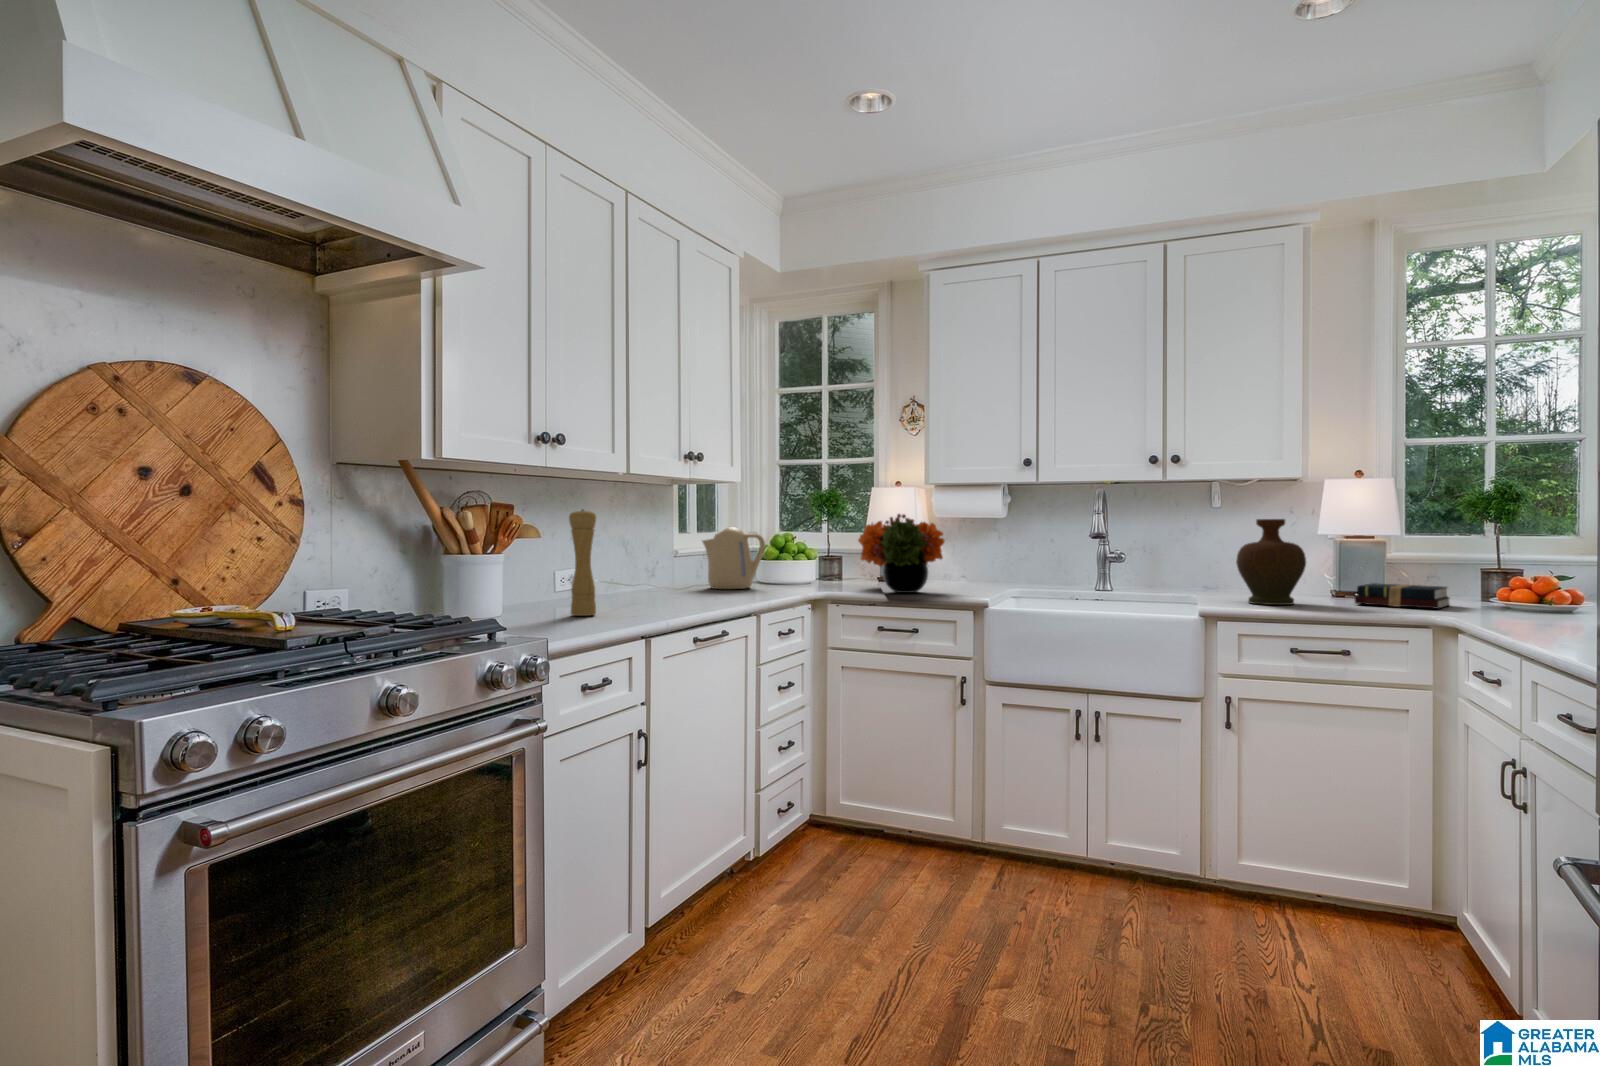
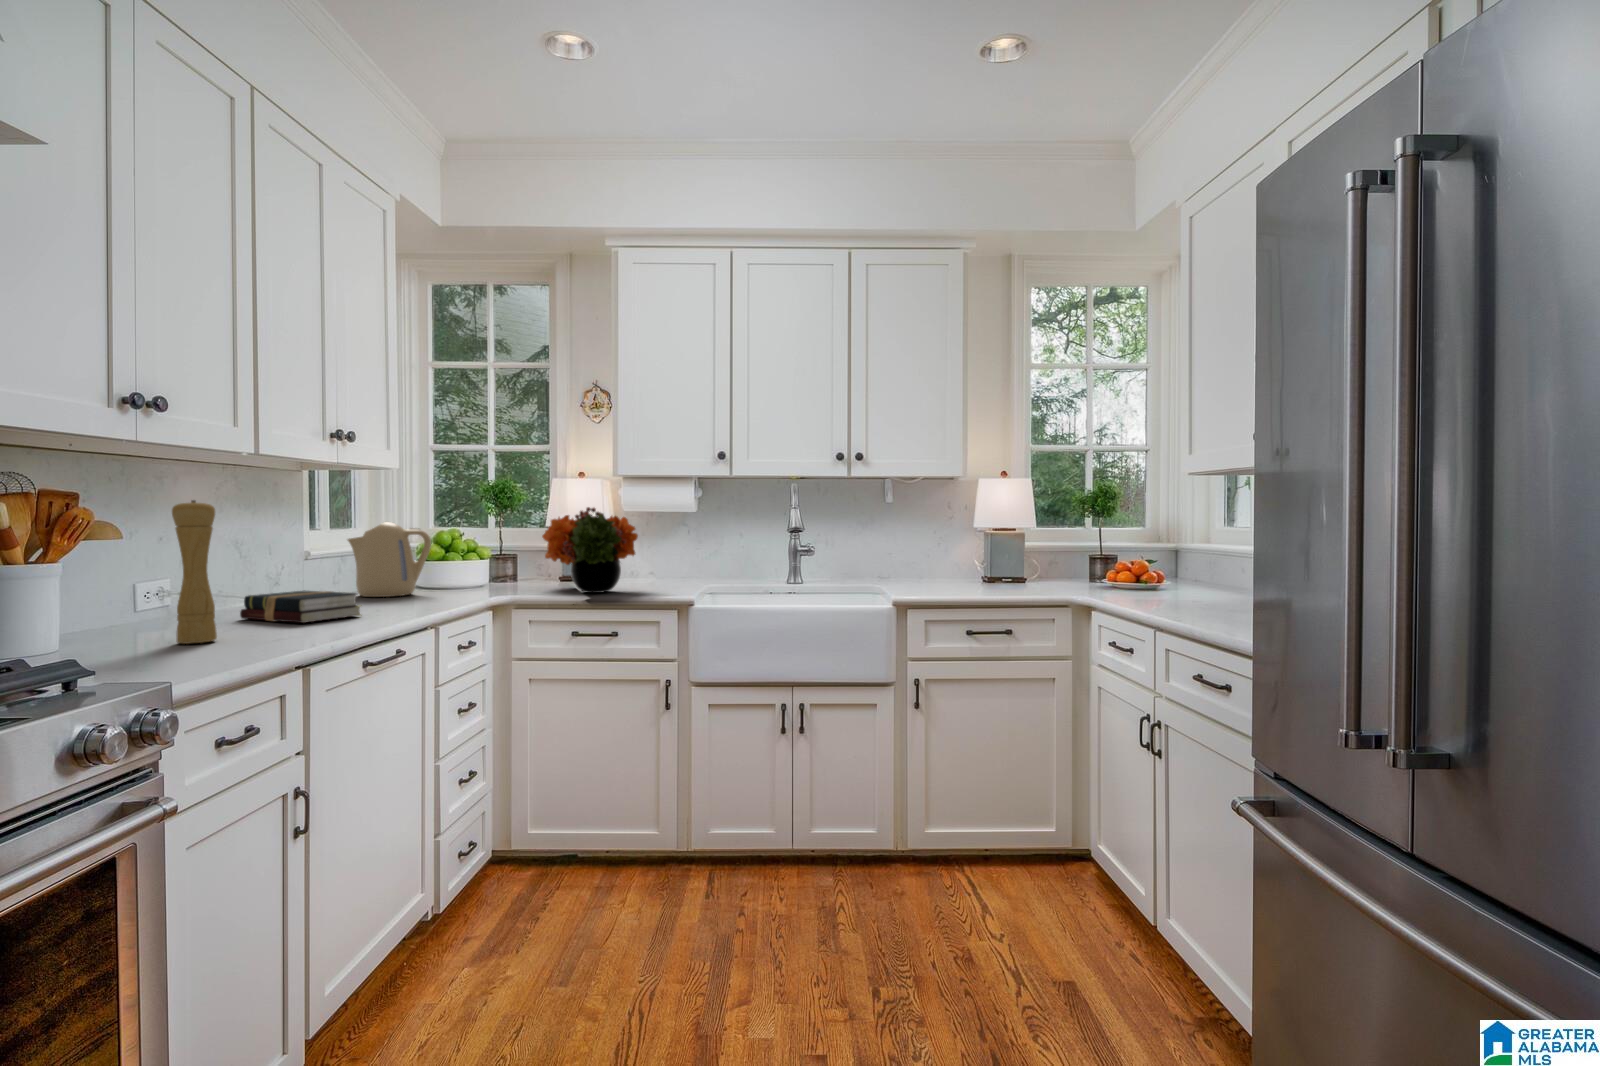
decorative vase: present [1236,519,1306,605] -> none [915,513,971,591]
hardback book: present [1355,583,1450,609] -> present [240,590,361,623]

